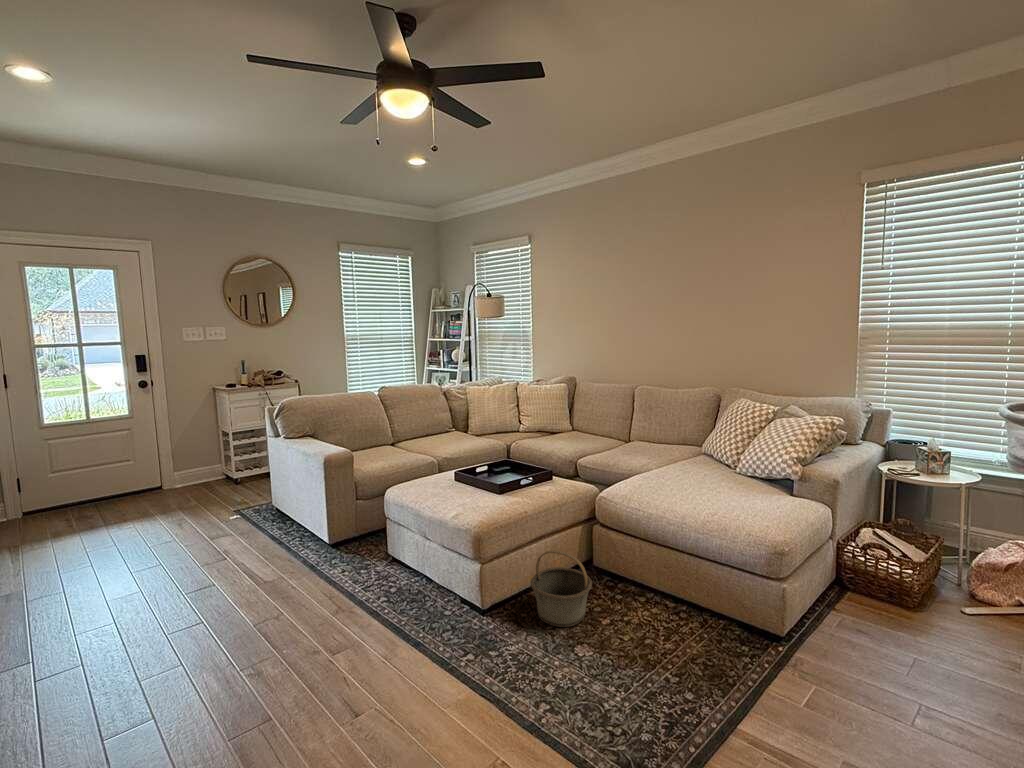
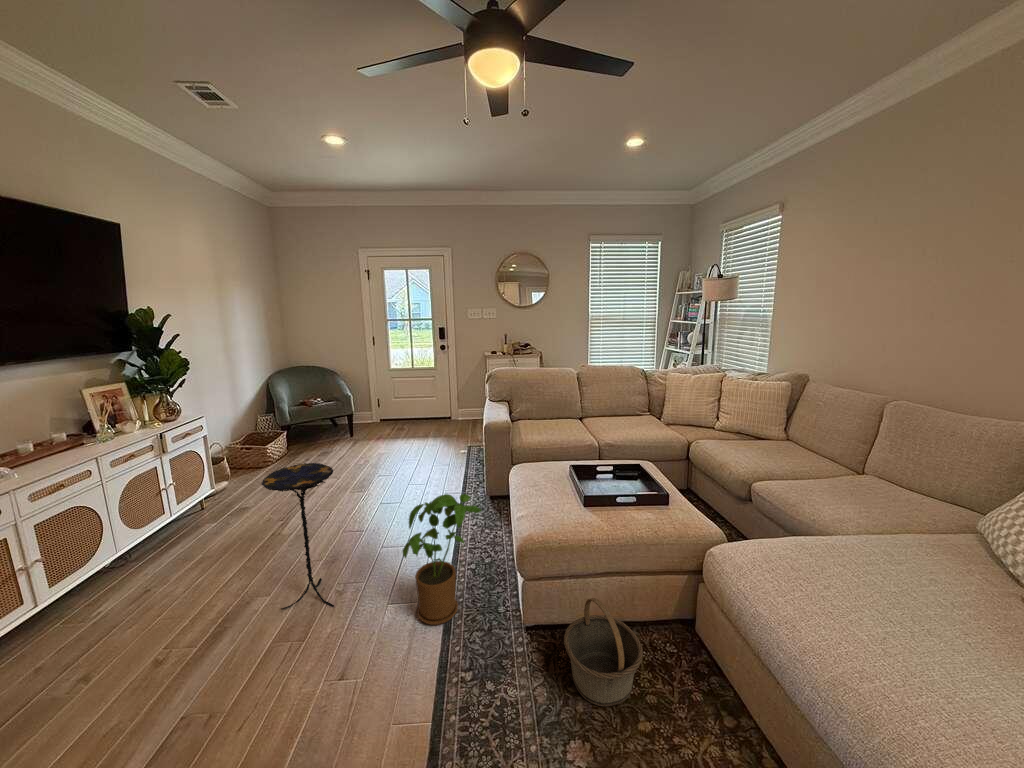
house plant: none [353,503,435,650] -> present [402,494,482,625]
side table: none [162,515,266,720] -> present [262,463,334,609]

